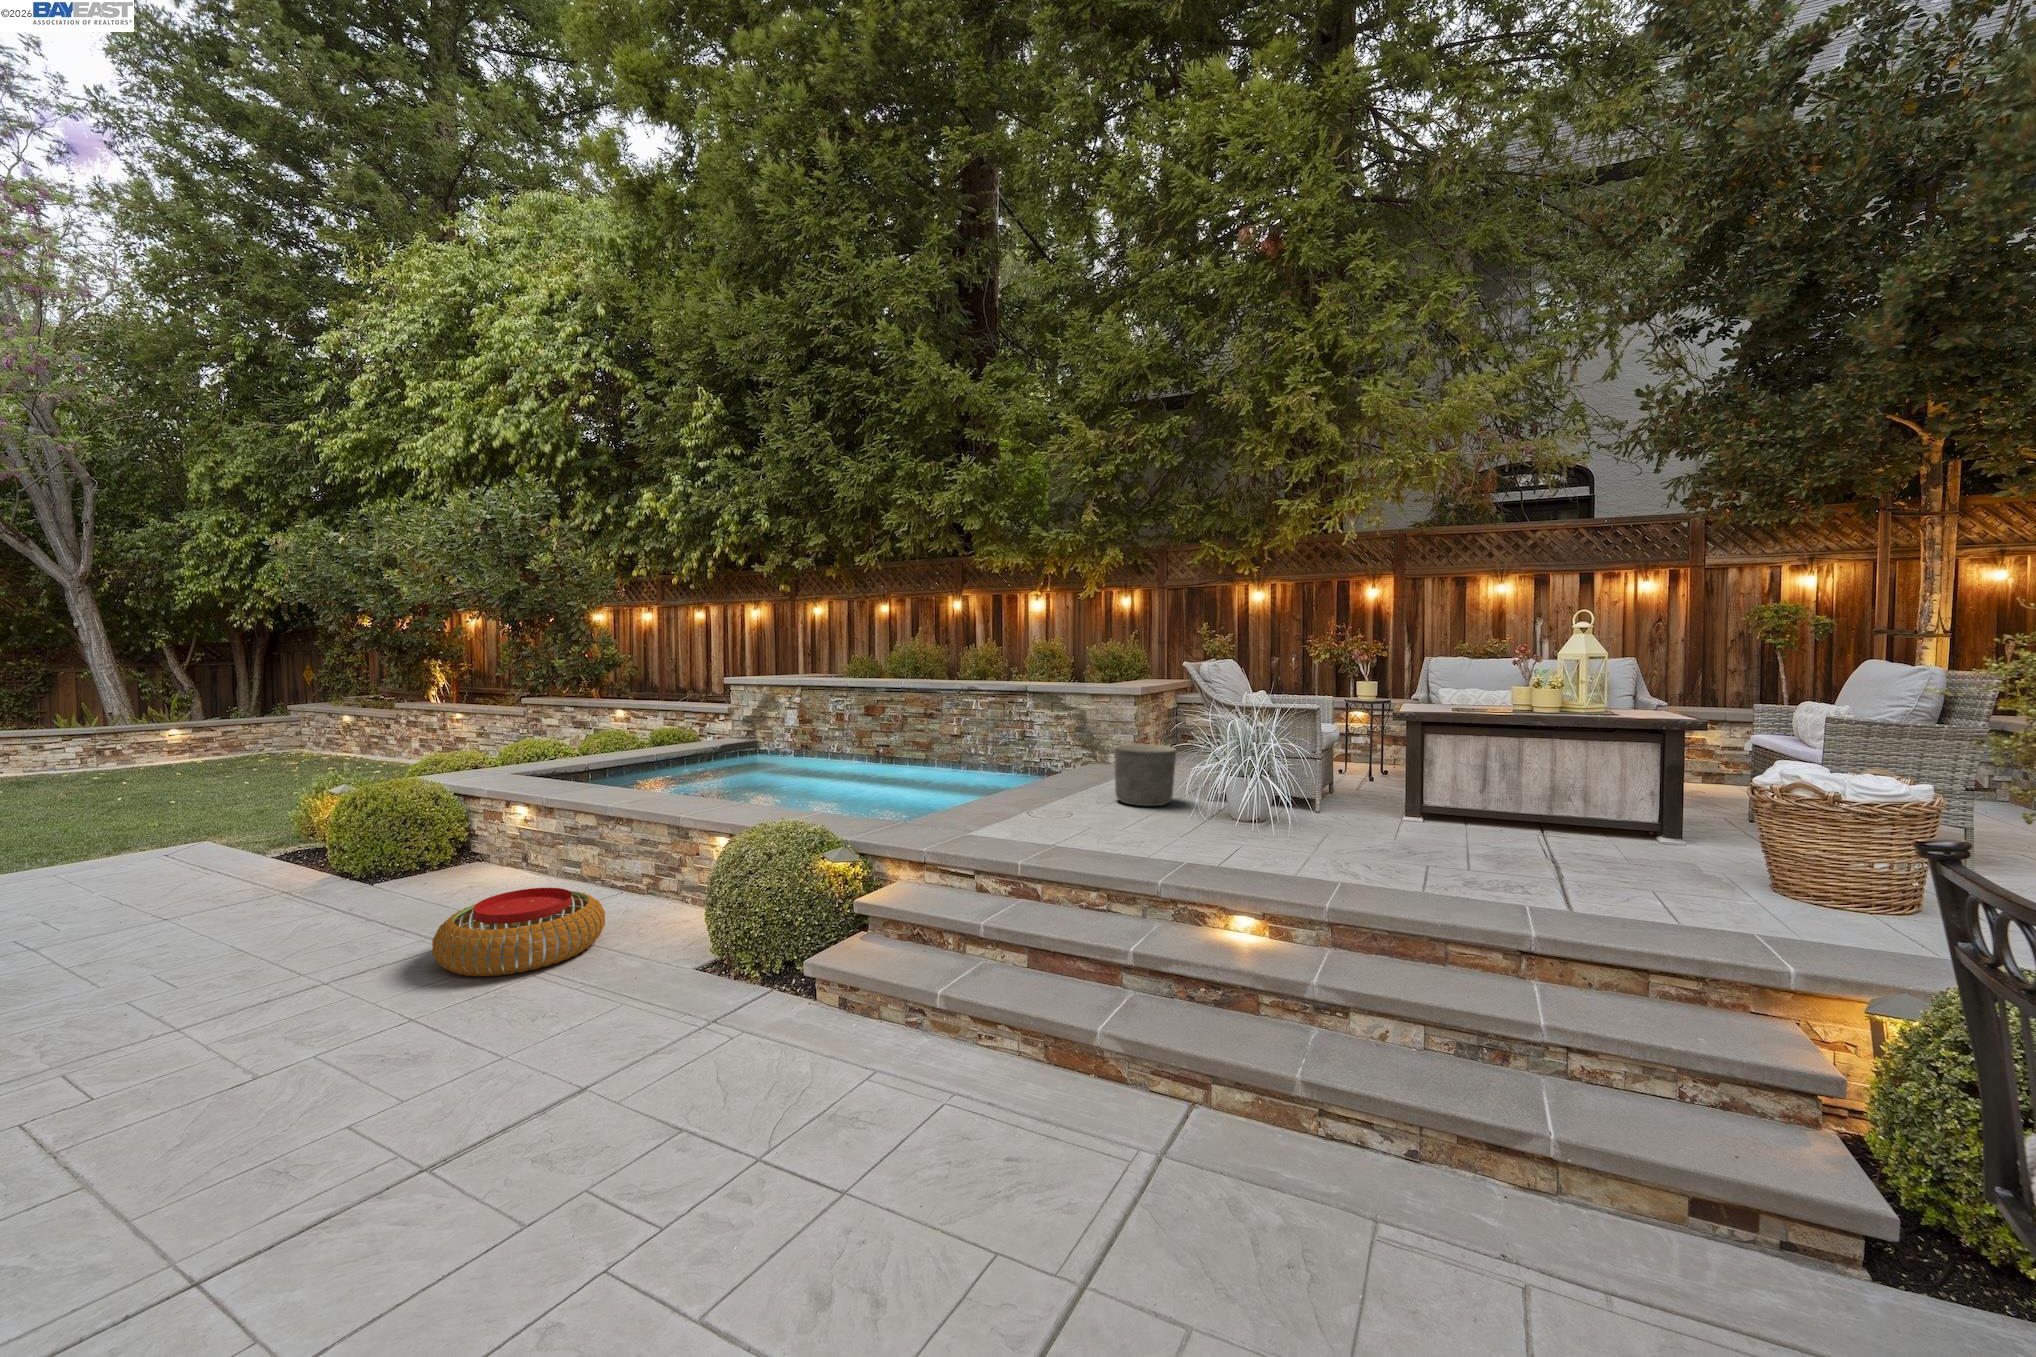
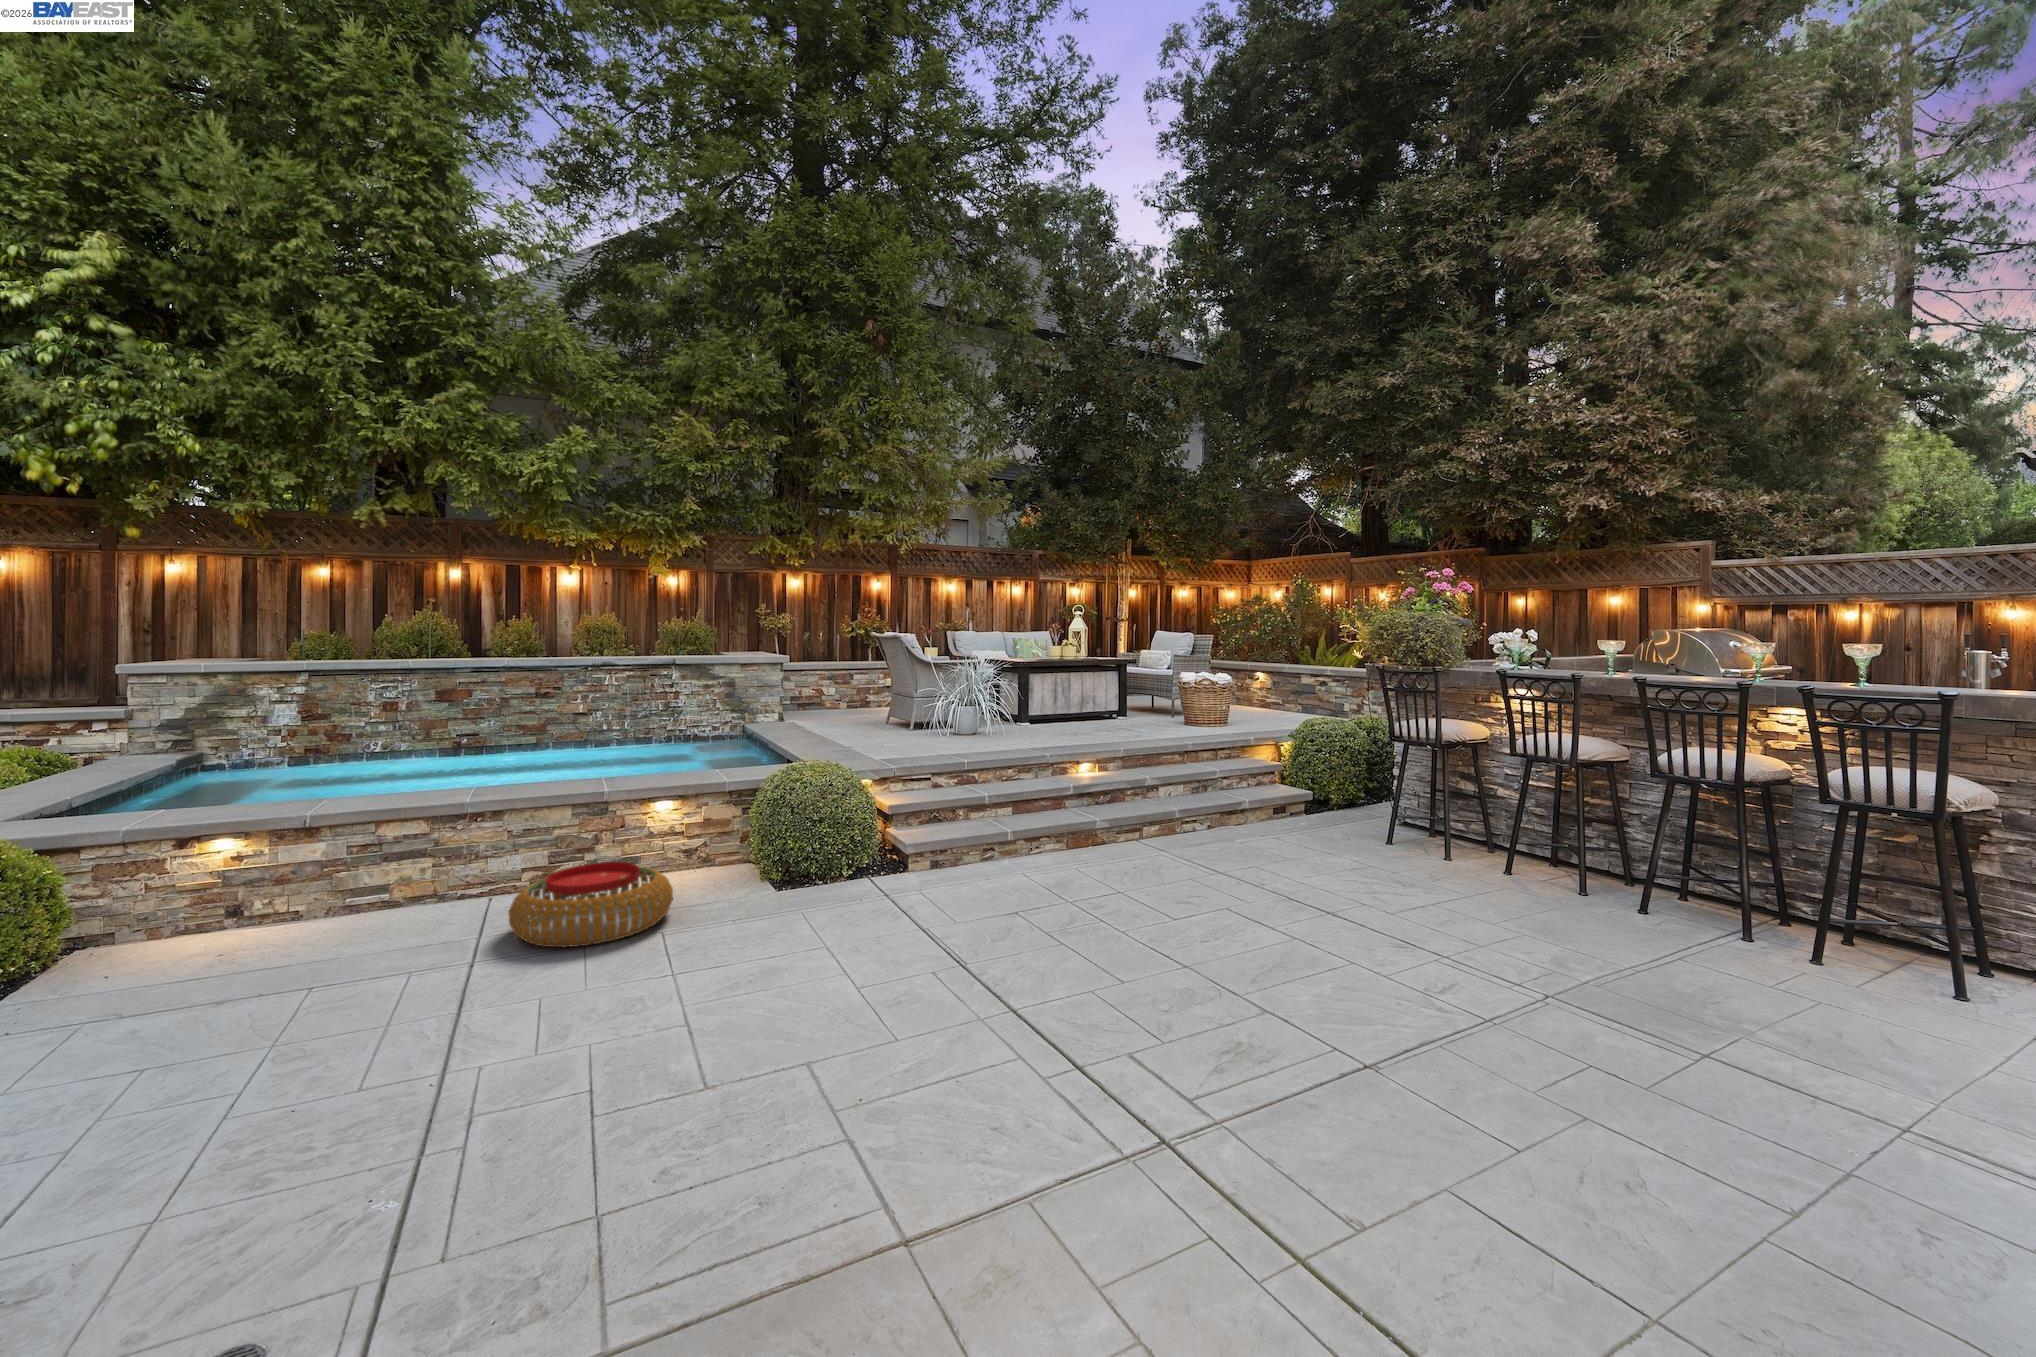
planter: present [1114,744,1176,806] -> none [887,689,935,735]

